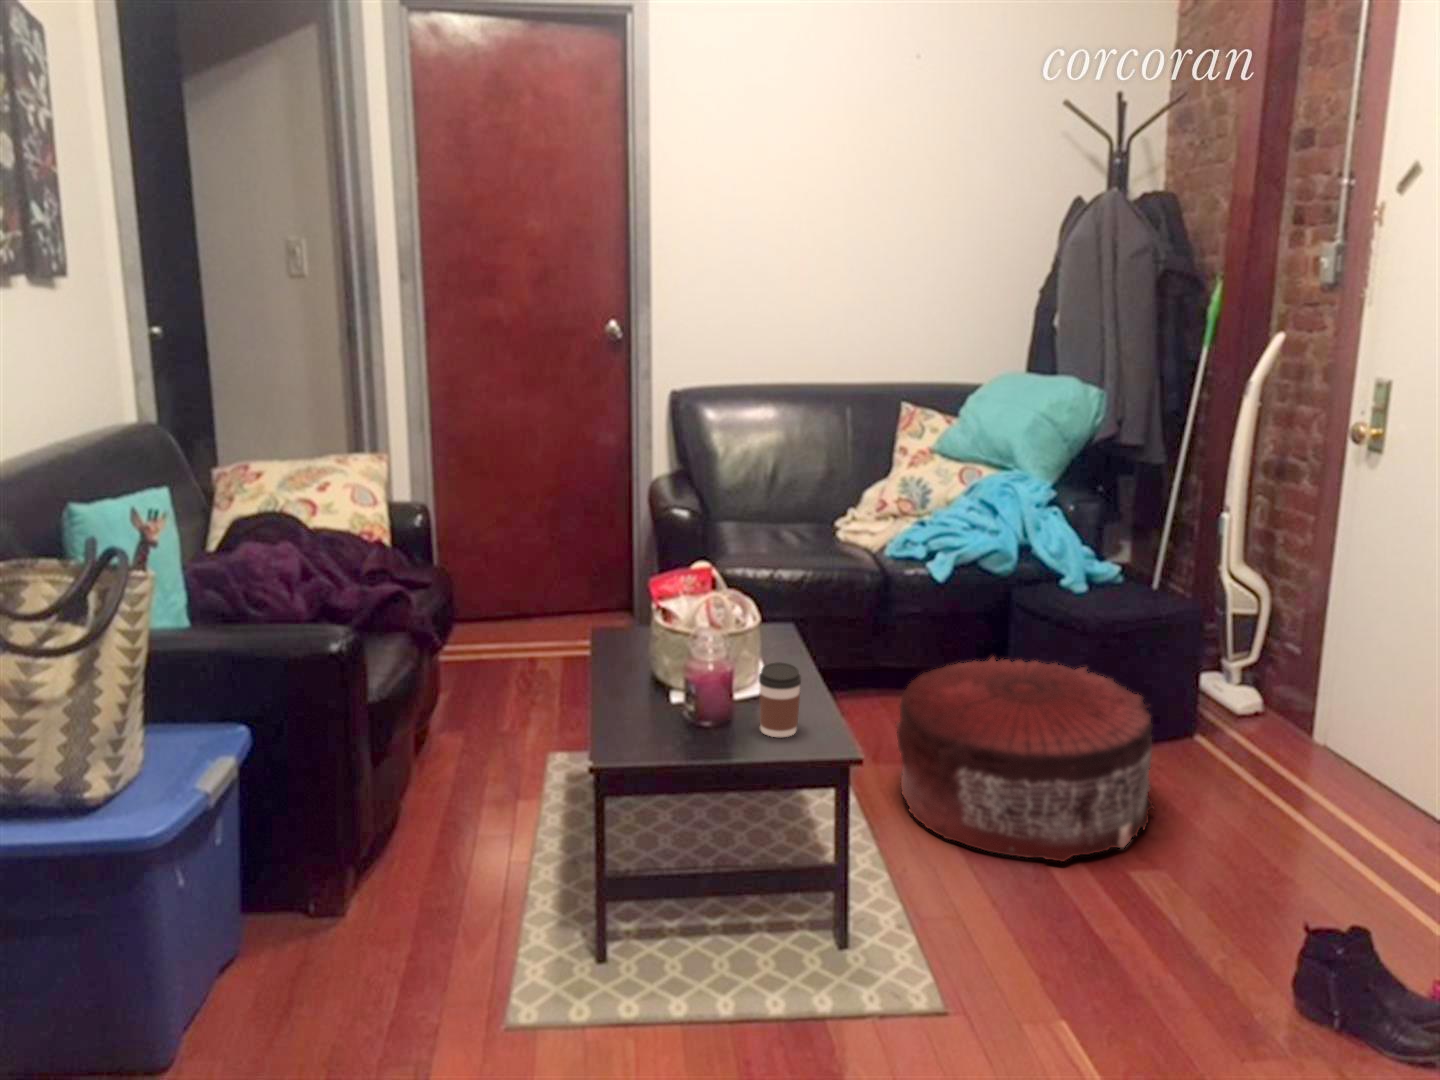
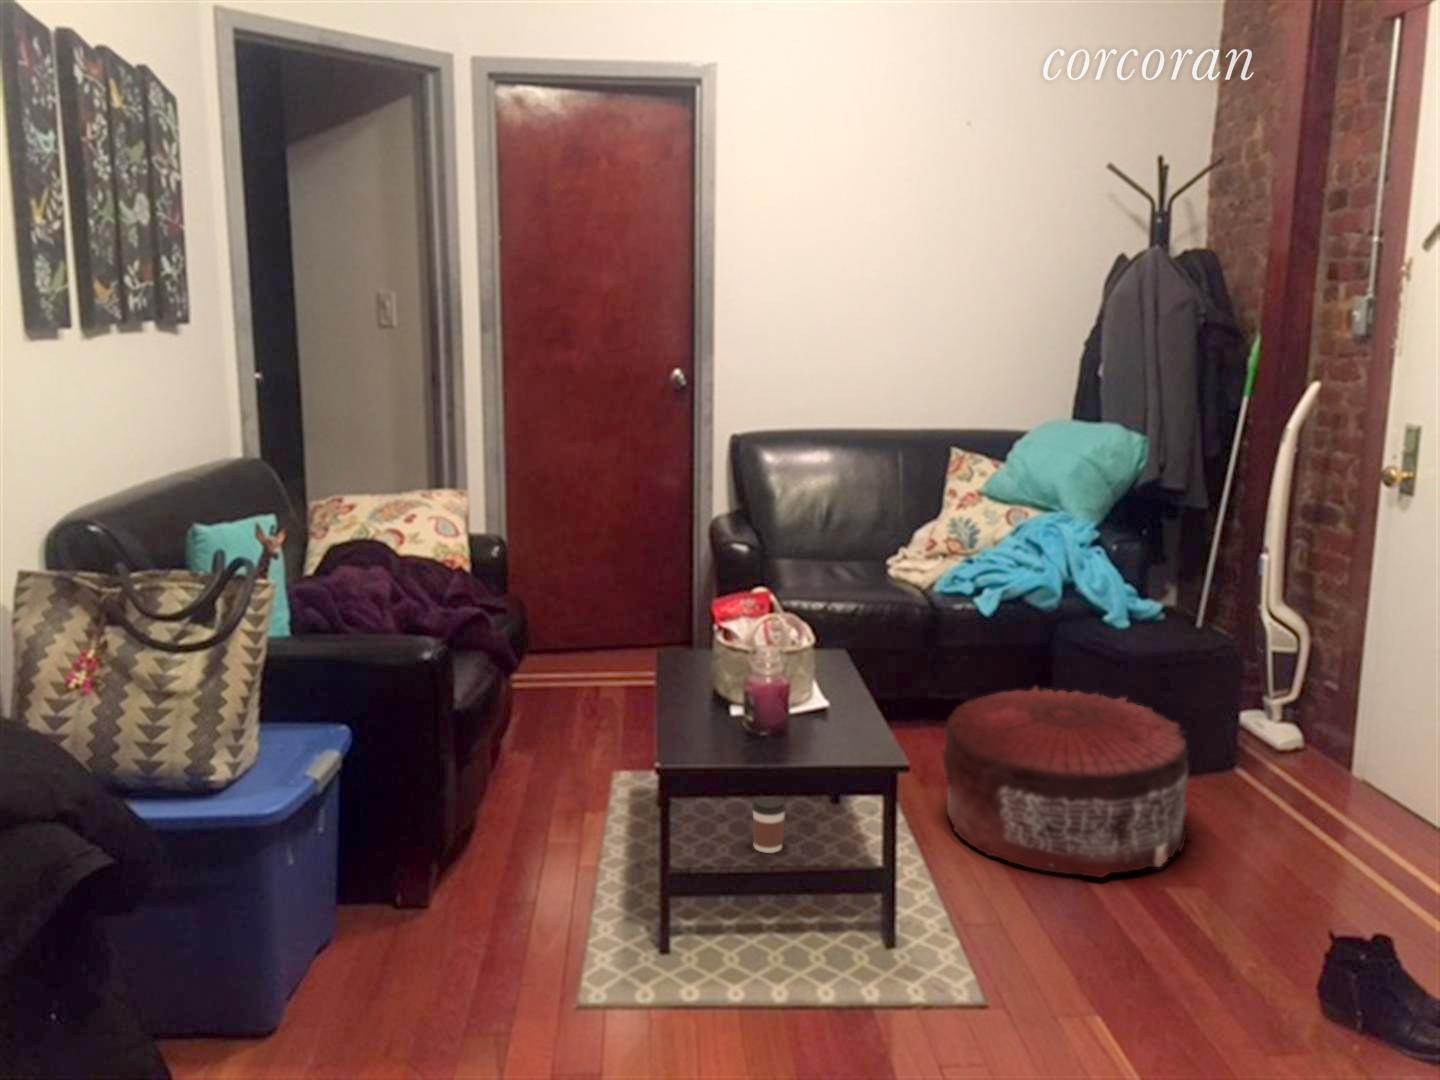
coffee cup: present [759,663,801,737] -> present [752,798,786,853]

